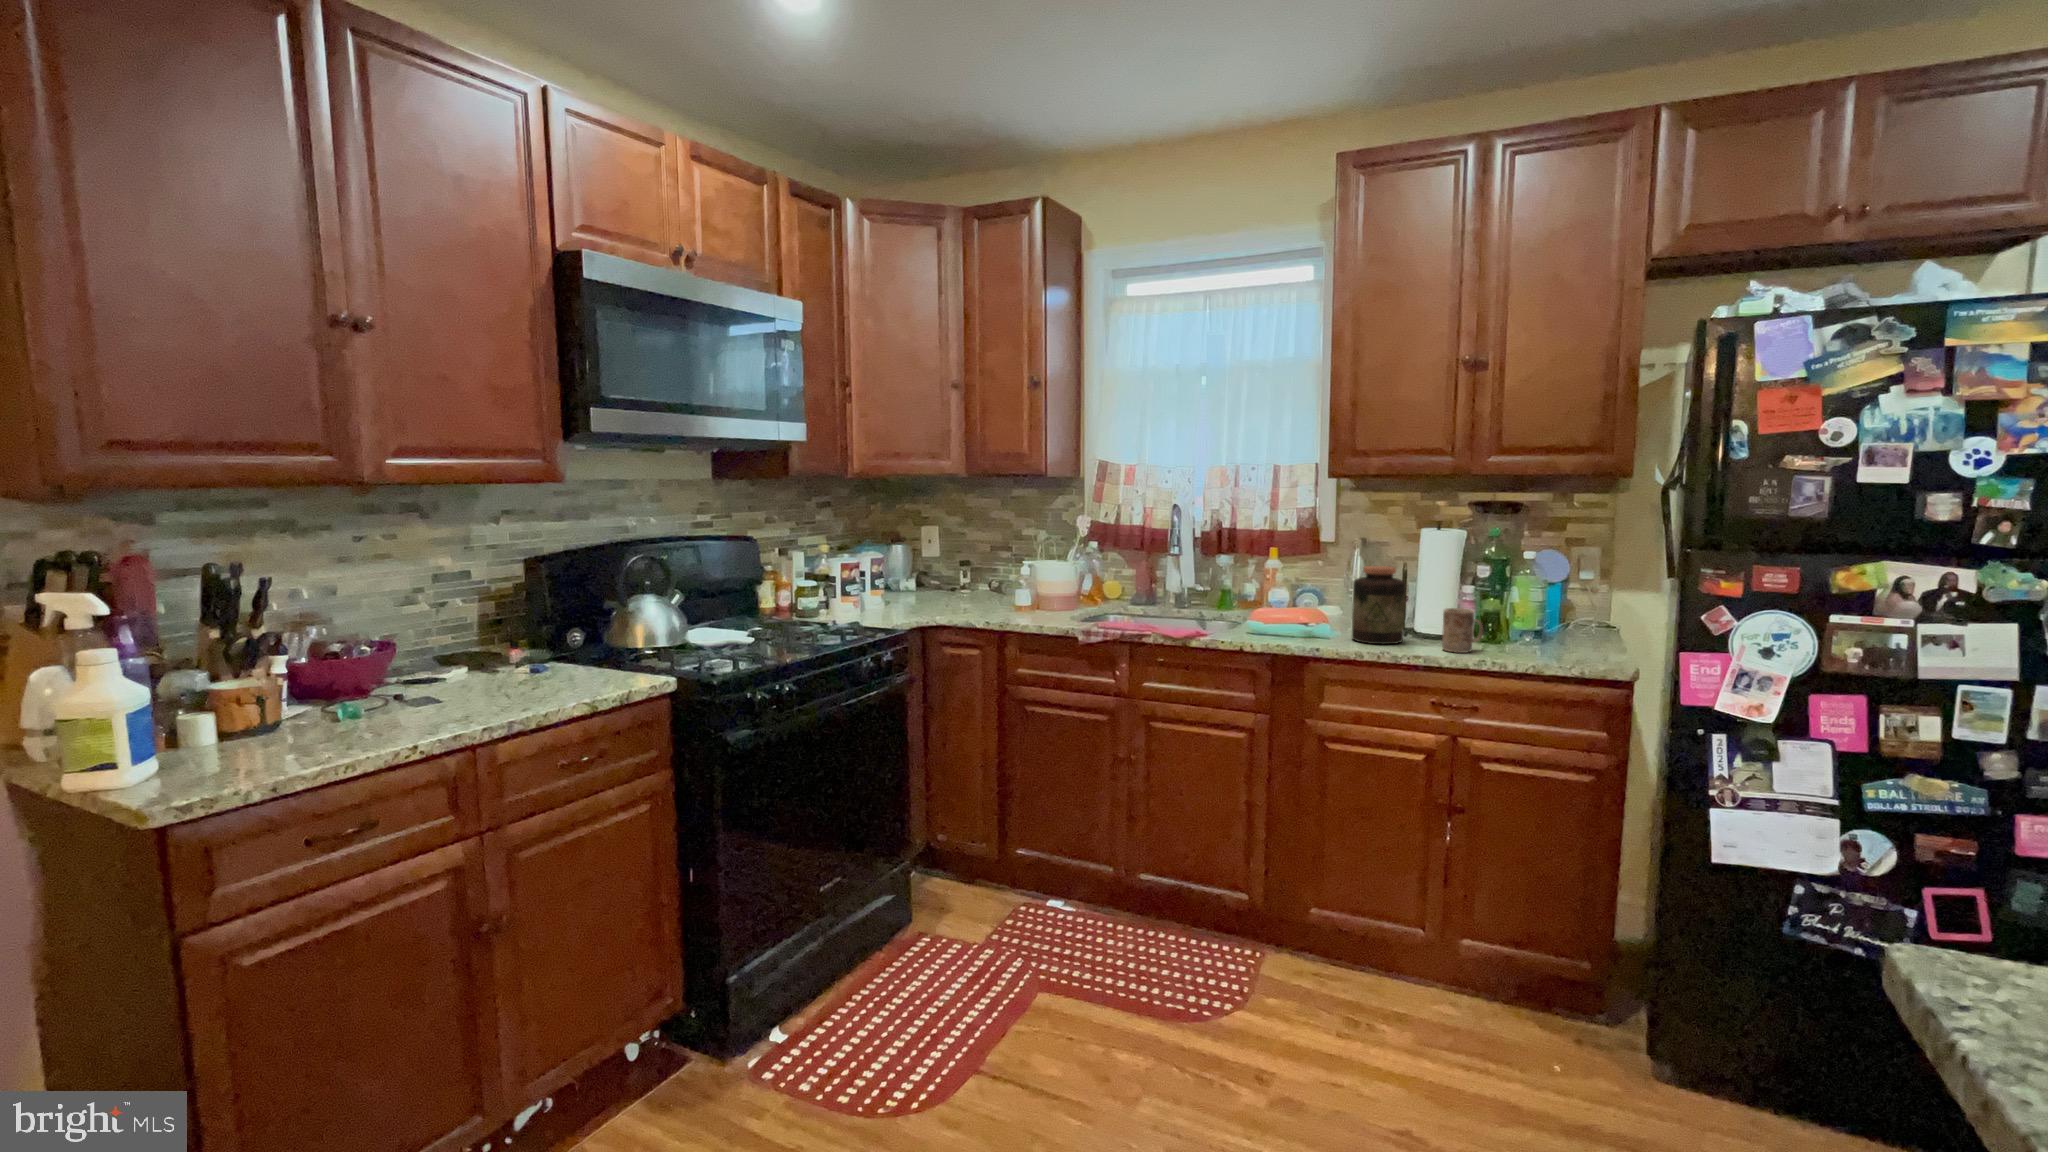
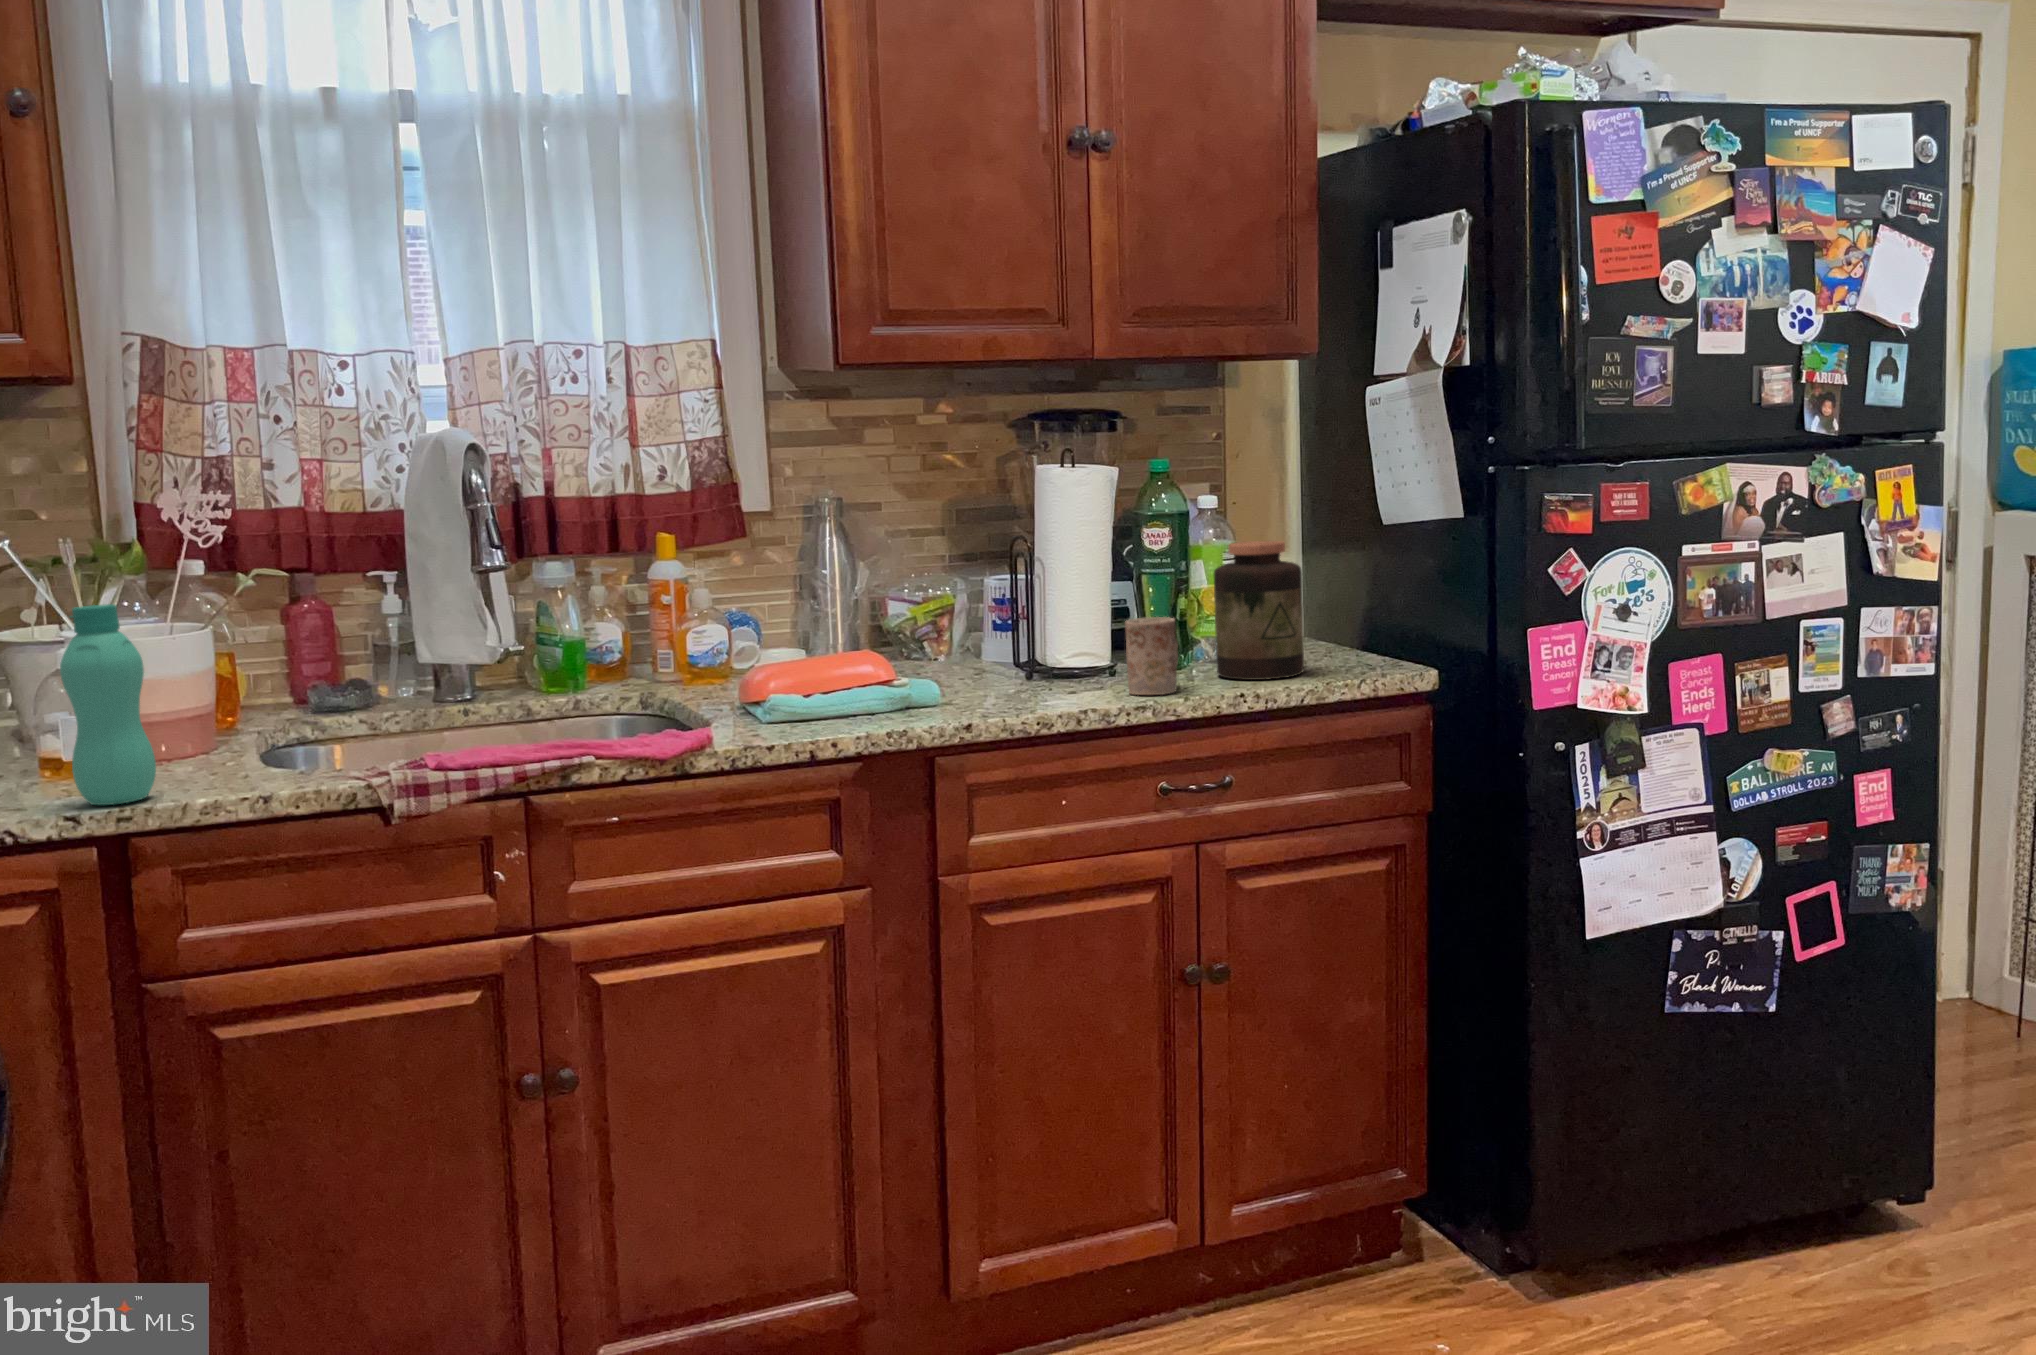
bottle: none [973,543,1001,619] -> present [60,604,156,805]
jar: present [1352,566,1405,644] -> present [1214,541,1304,680]

